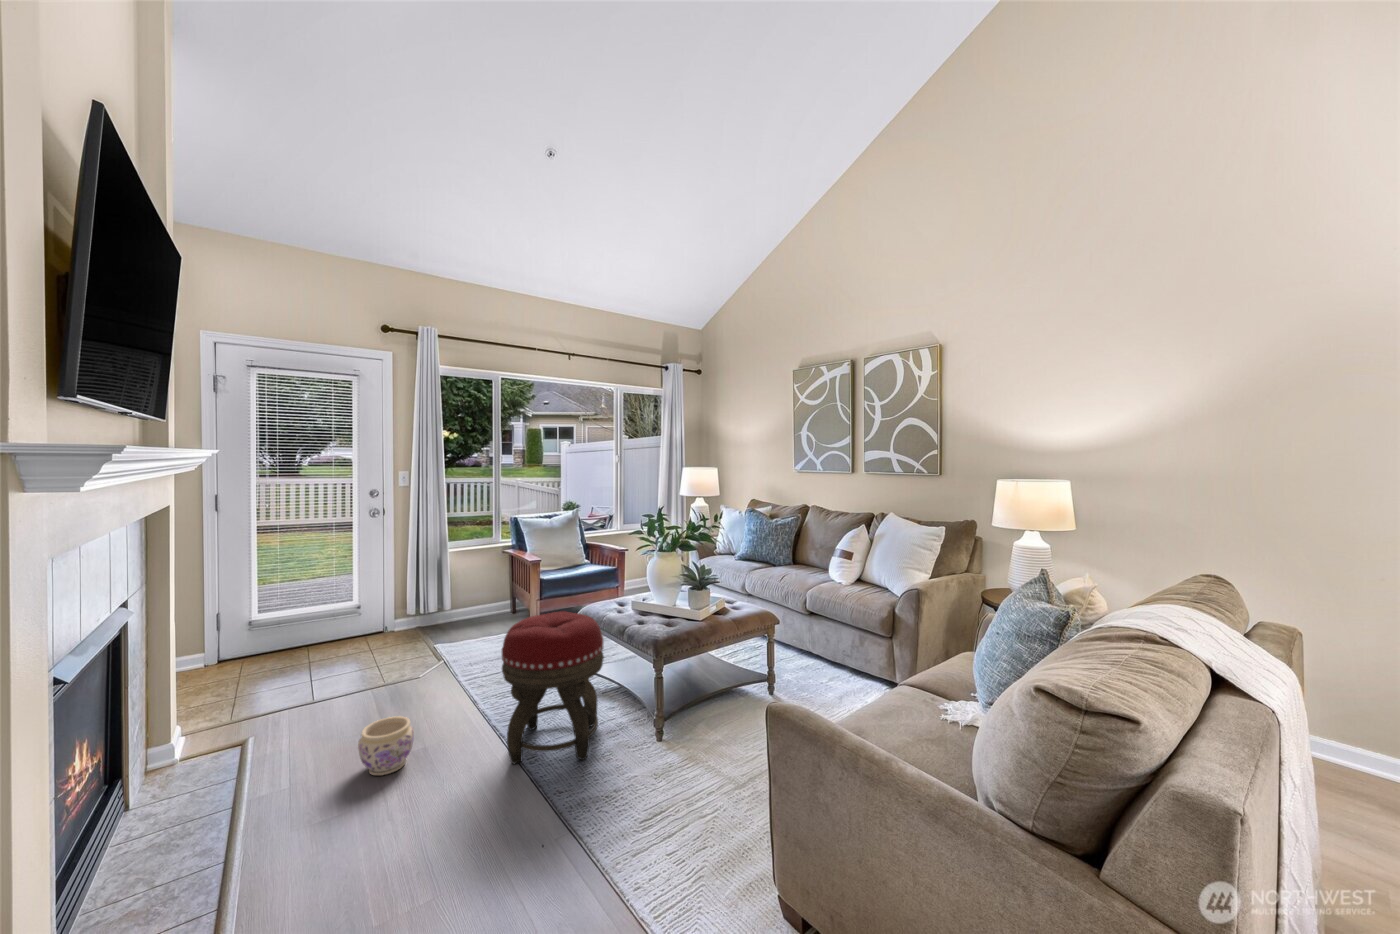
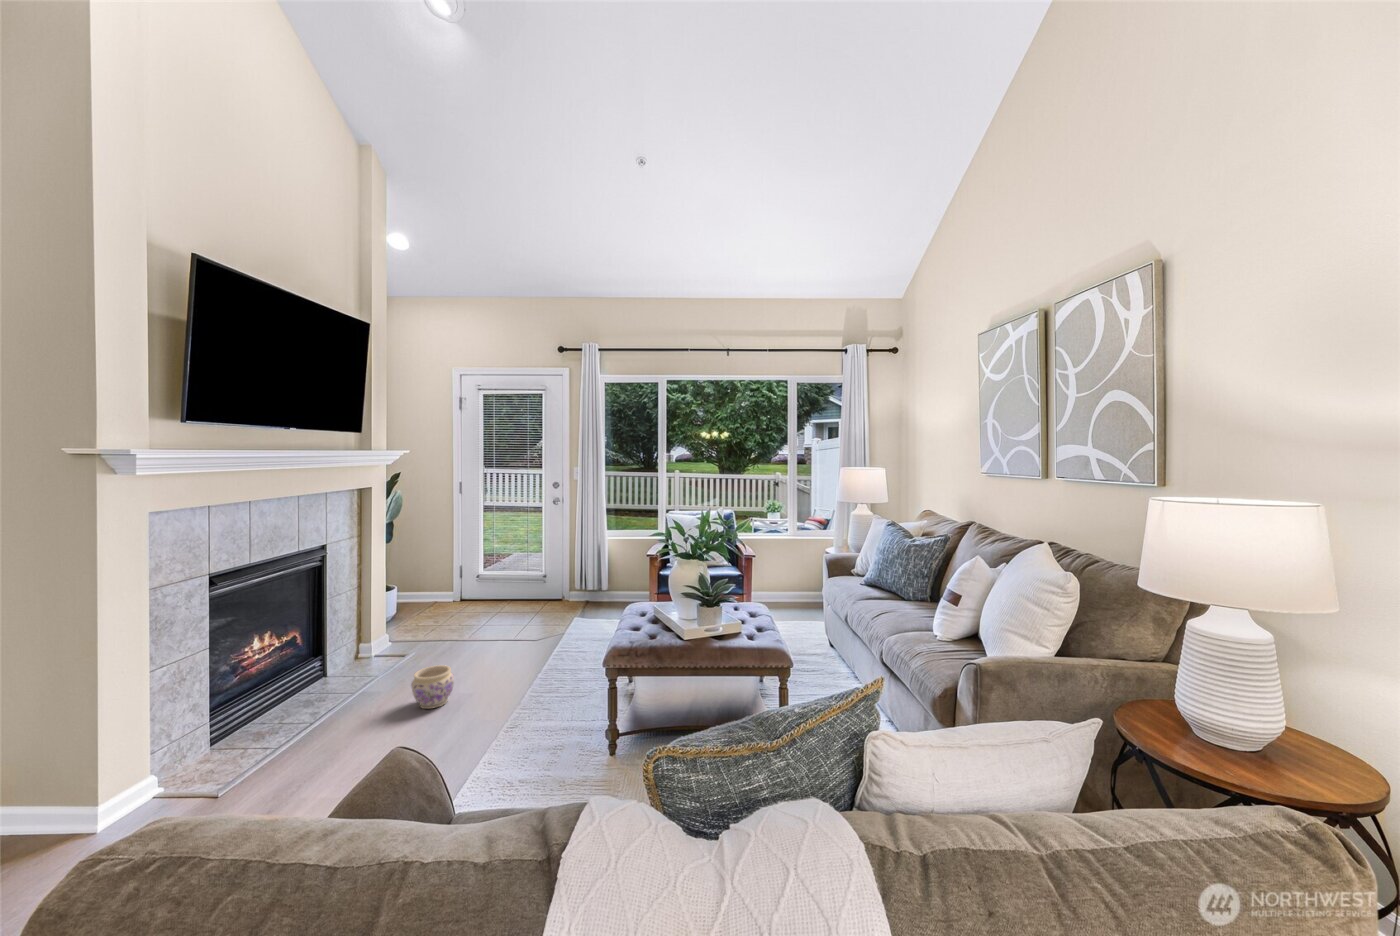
footstool: present [502,611,604,764] -> none [486,605,586,750]

